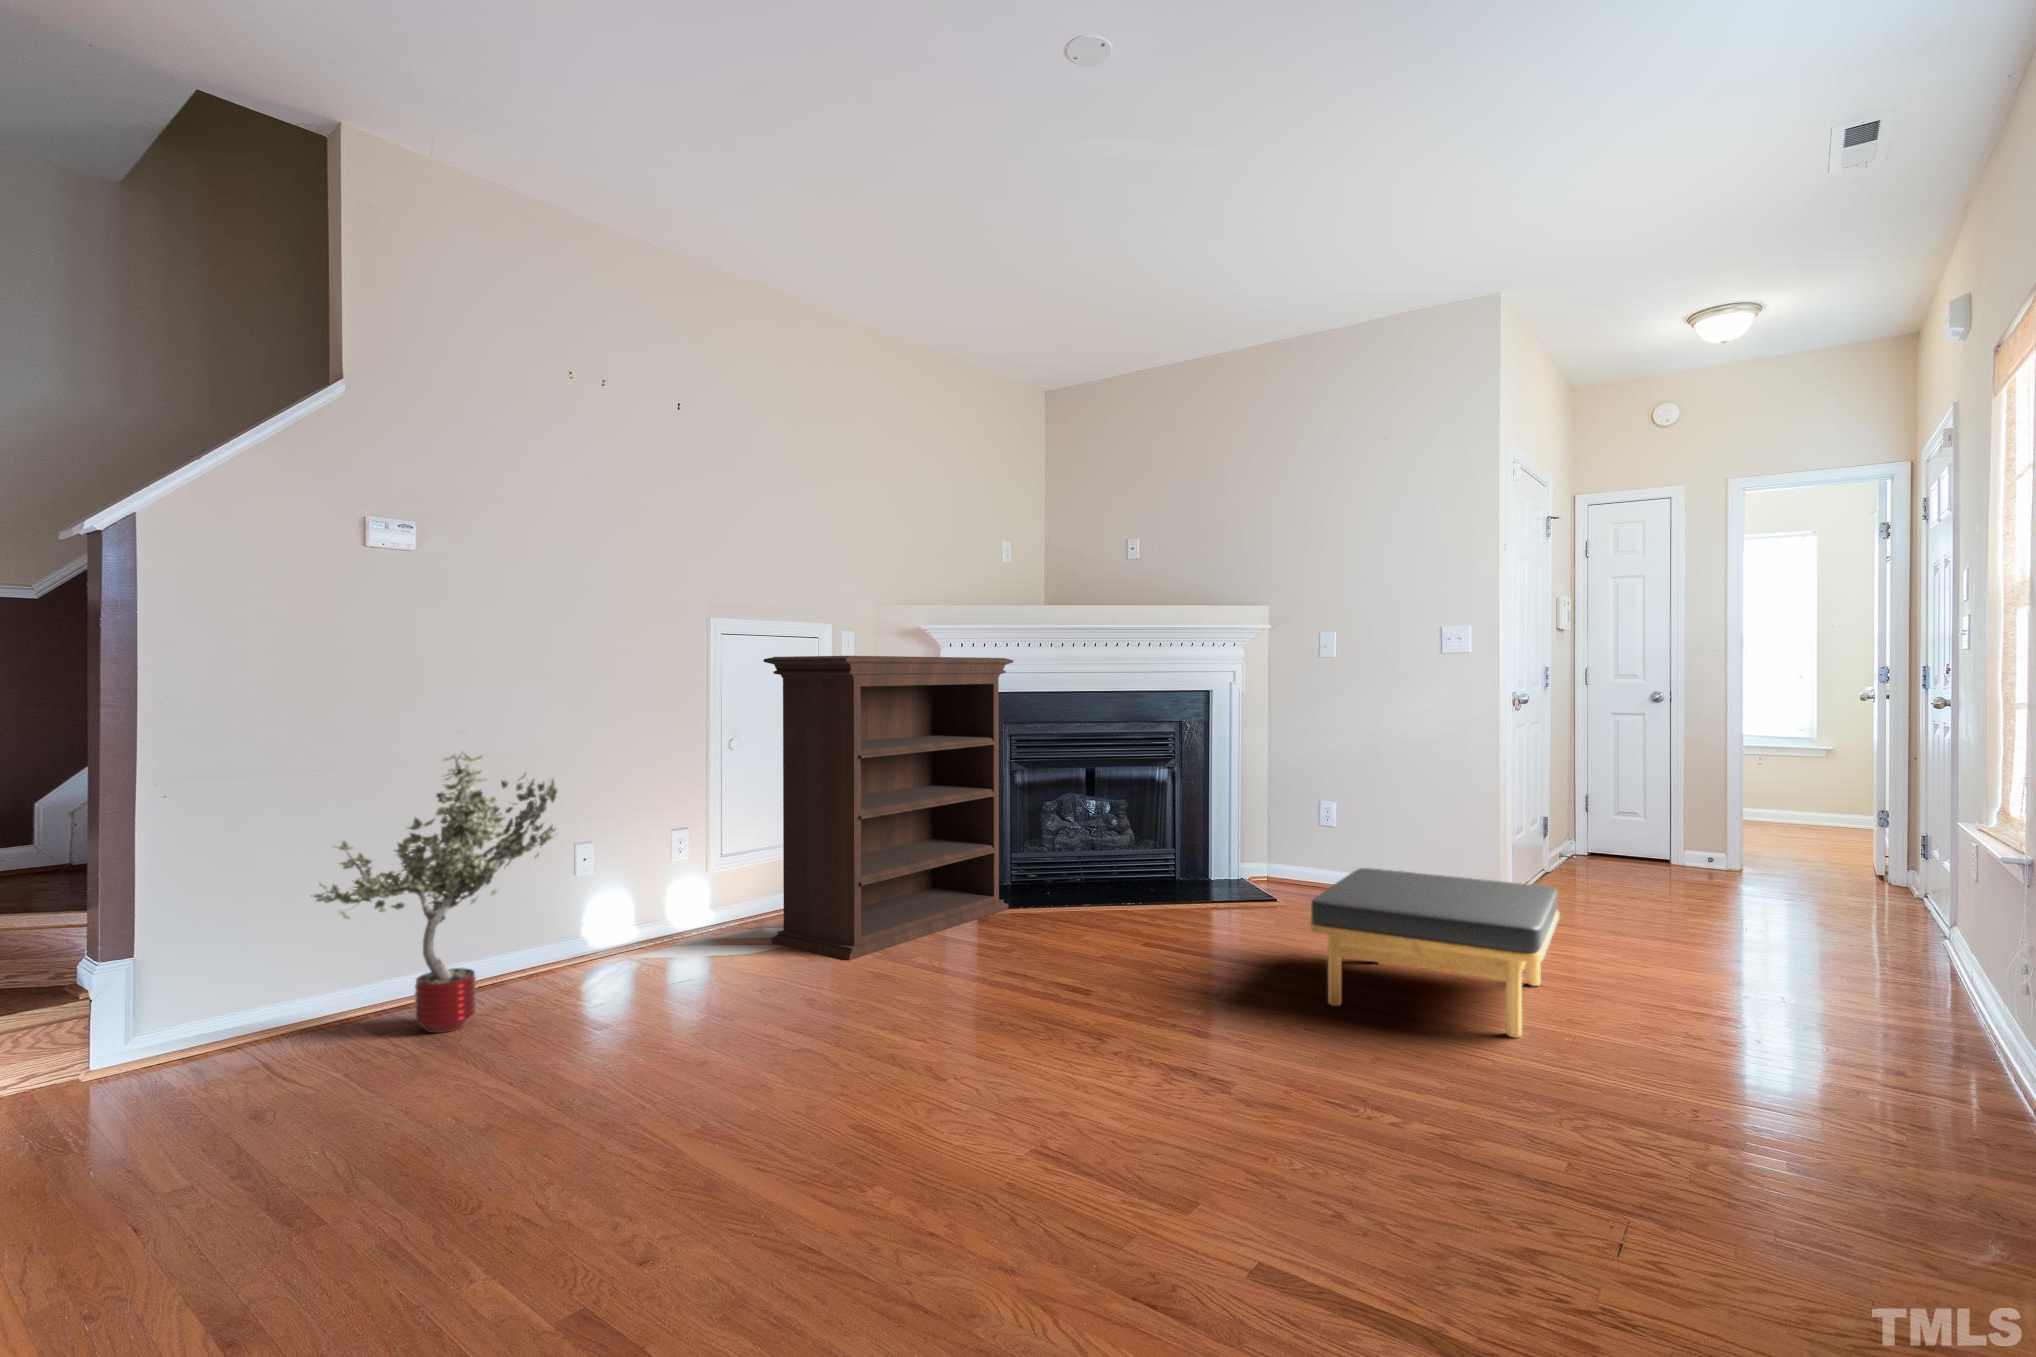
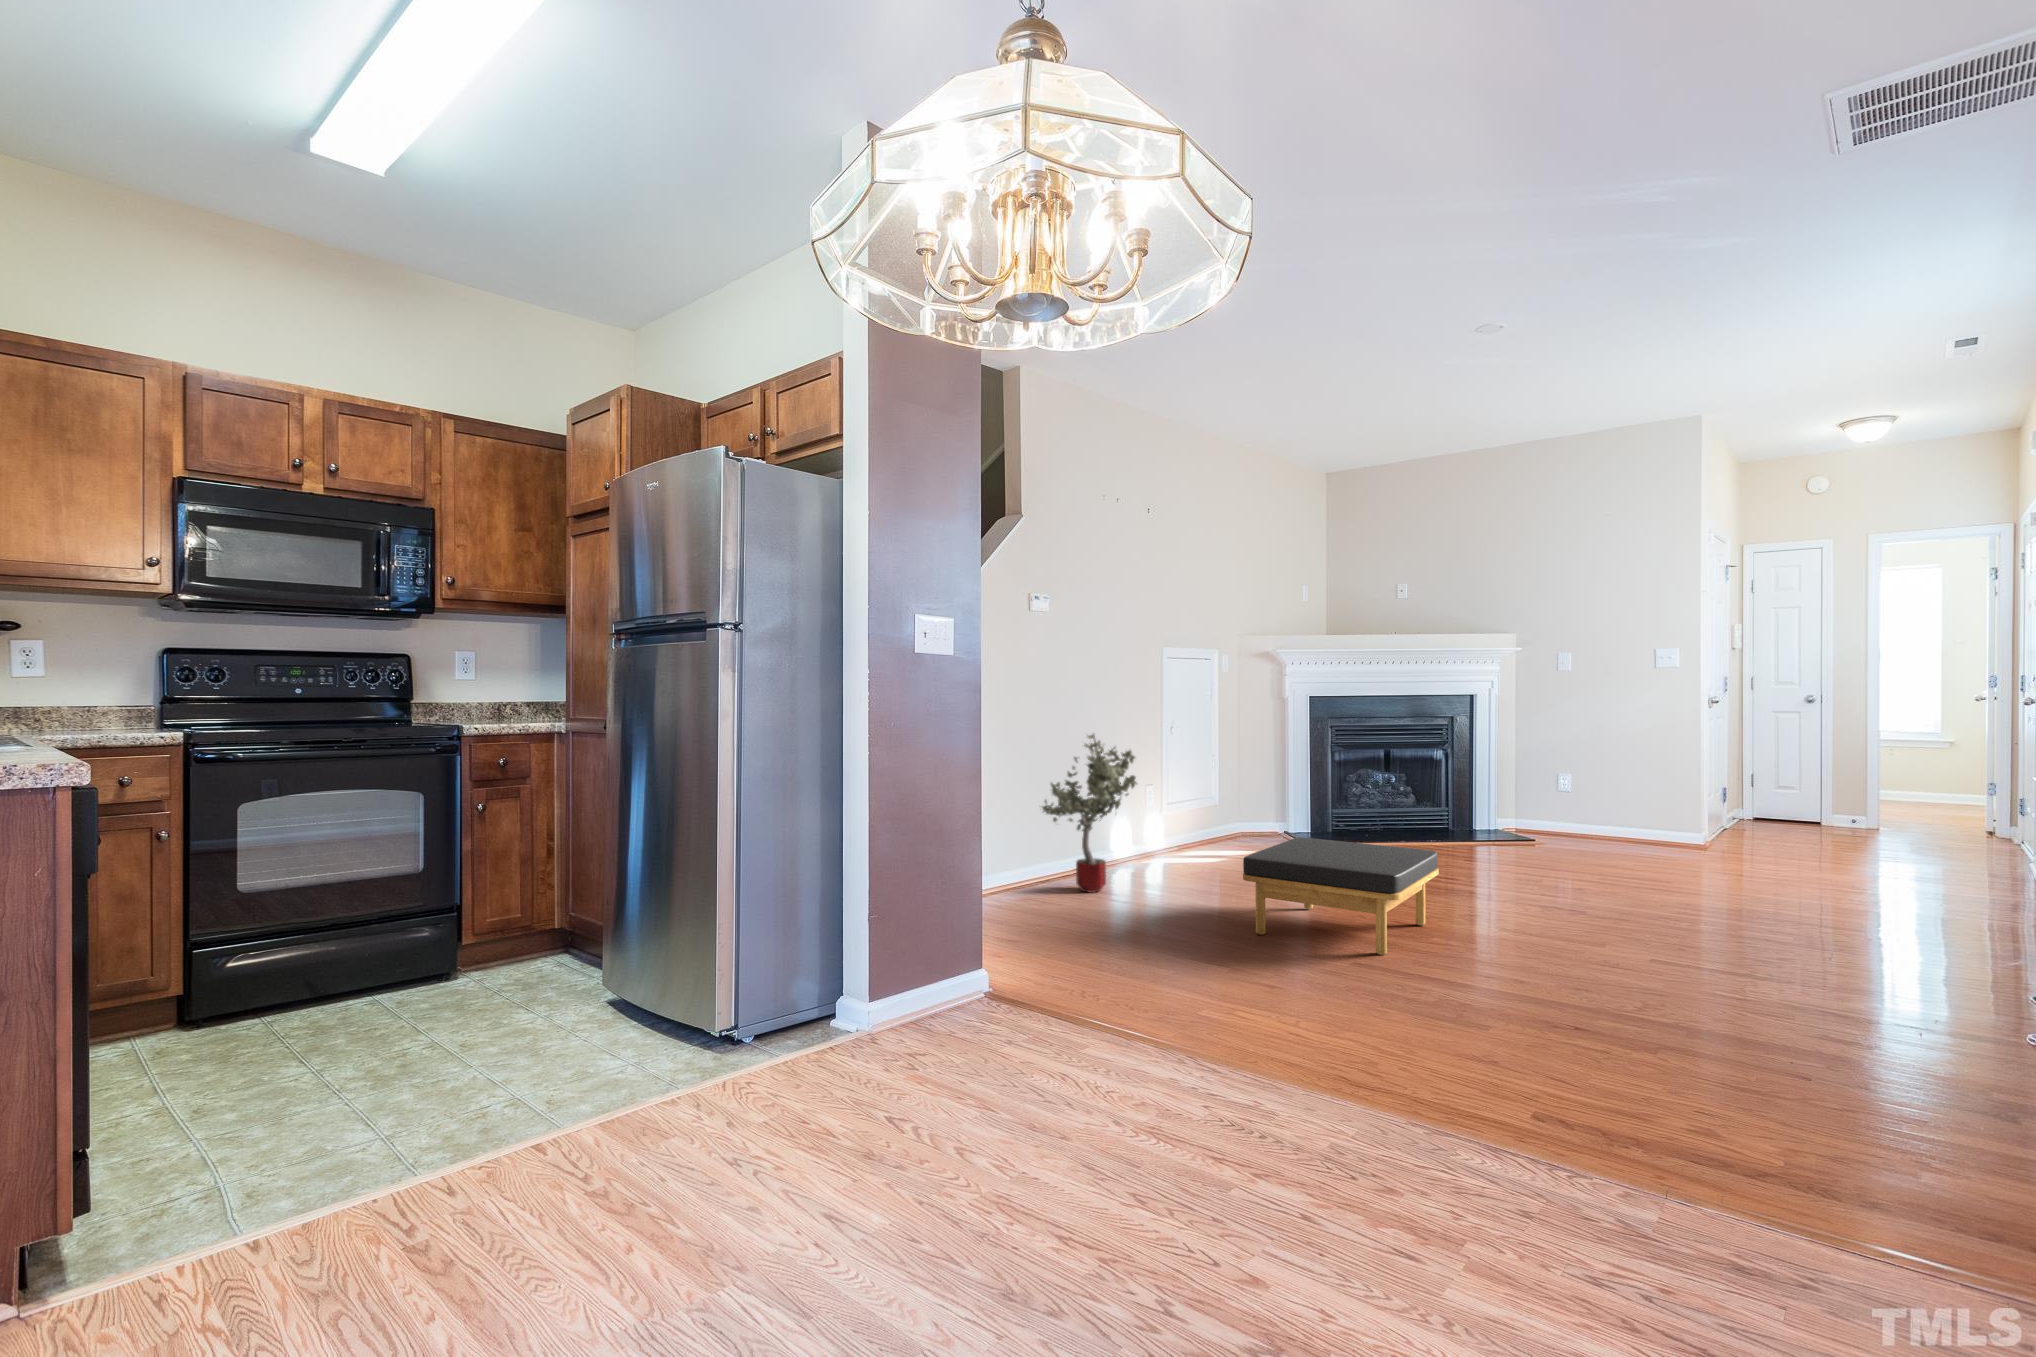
bookshelf: present [763,656,1013,960] -> none [1210,673,1349,867]
ottoman: present [1310,868,1559,1038] -> present [1243,838,1439,955]

